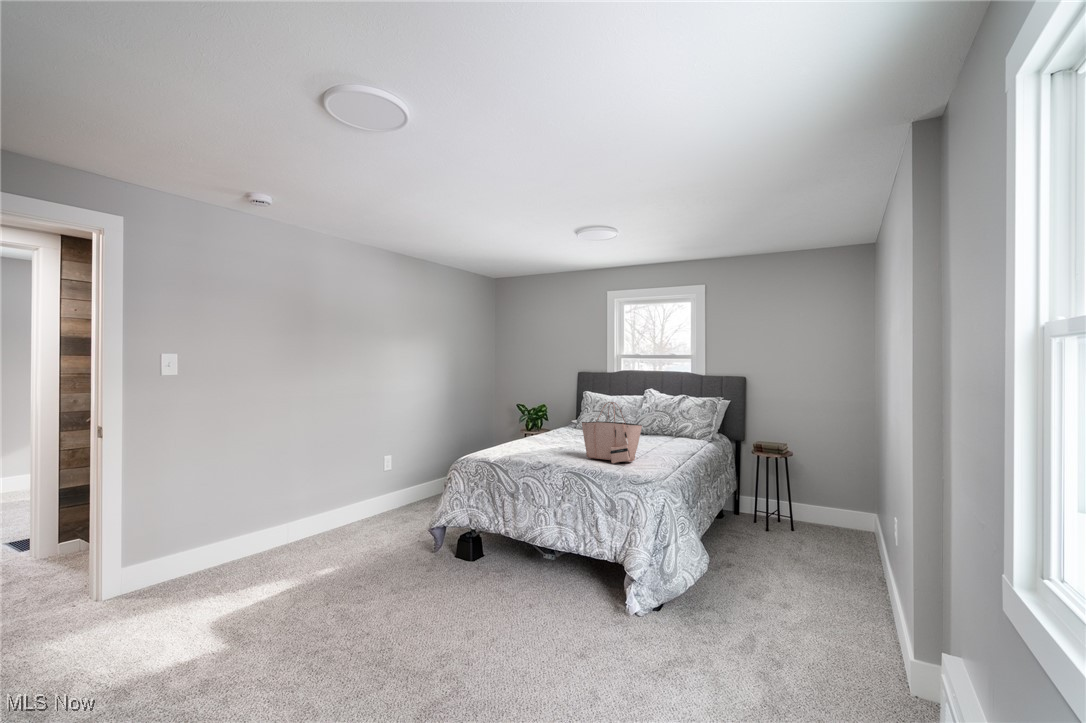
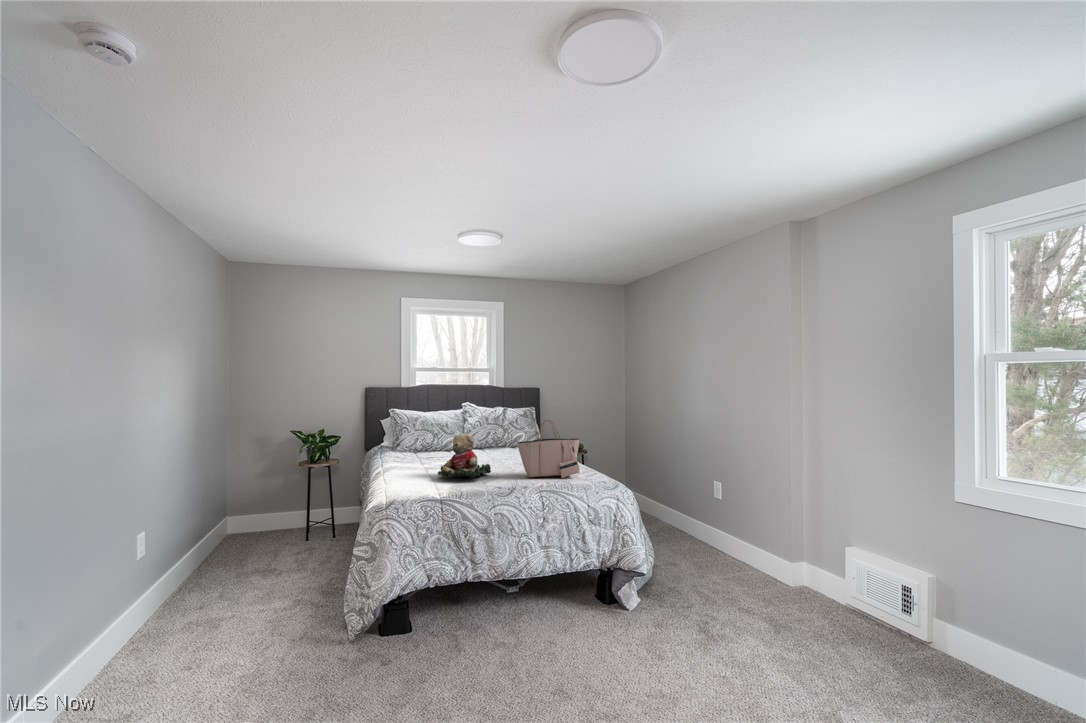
teddy bear: none [523,411,575,450] -> present [438,434,491,478]

